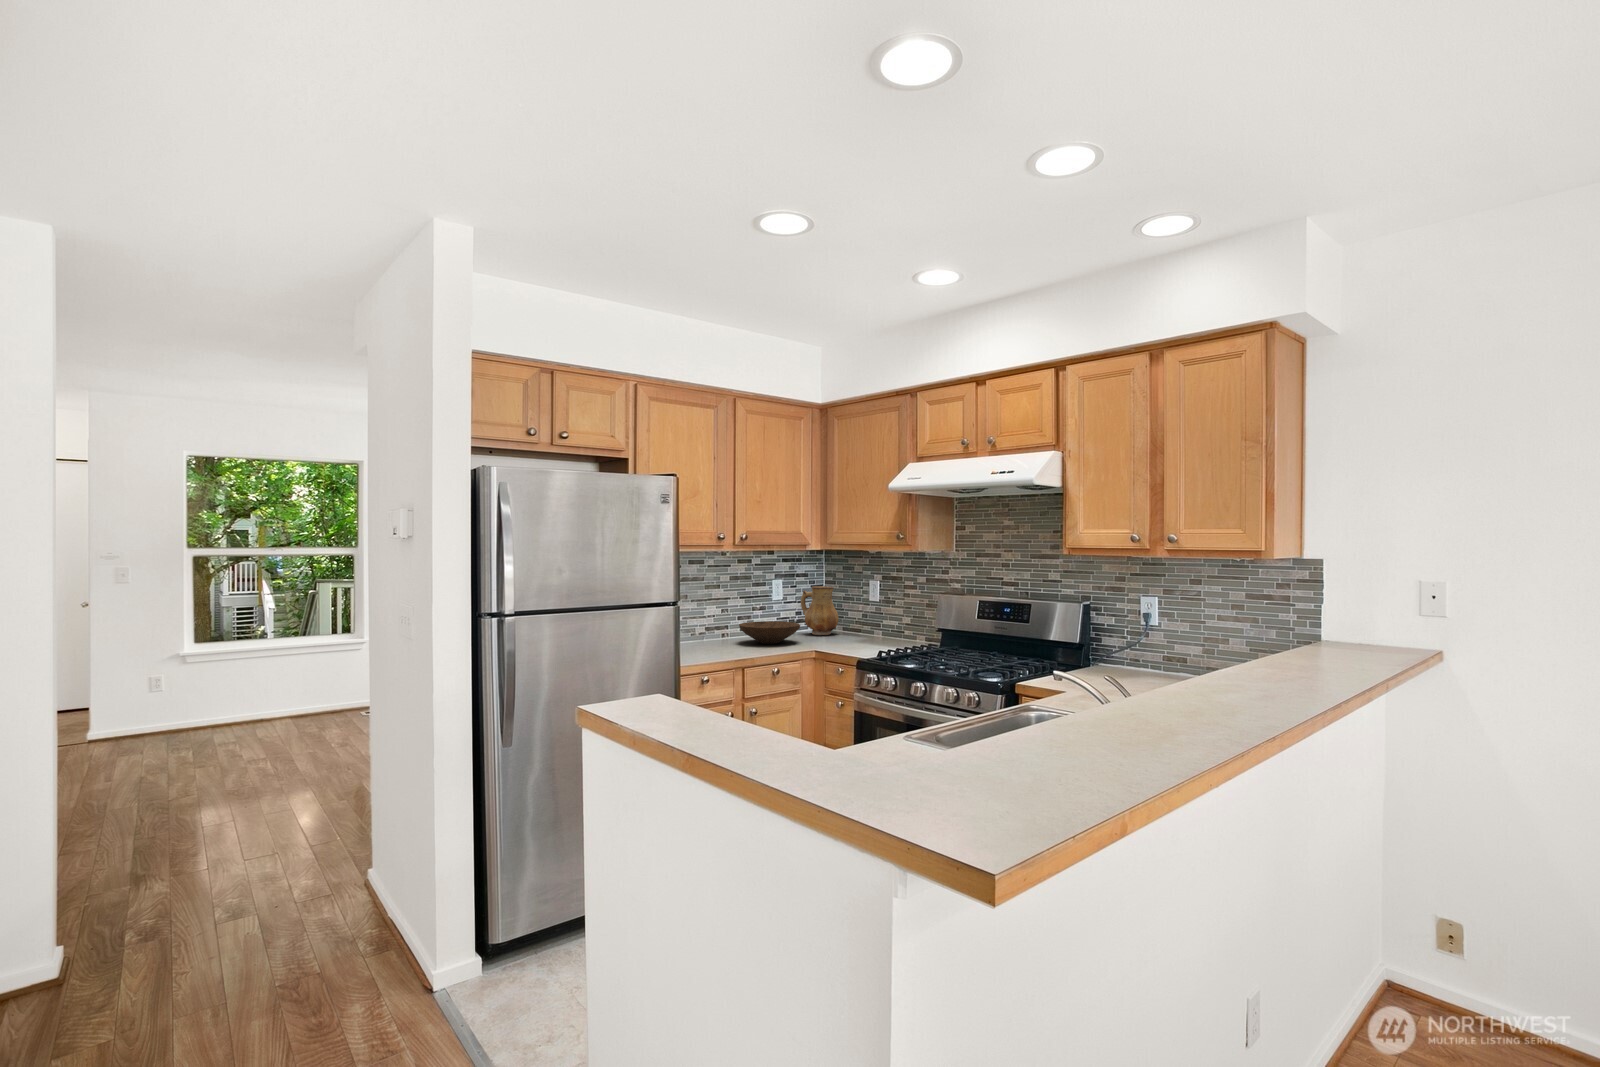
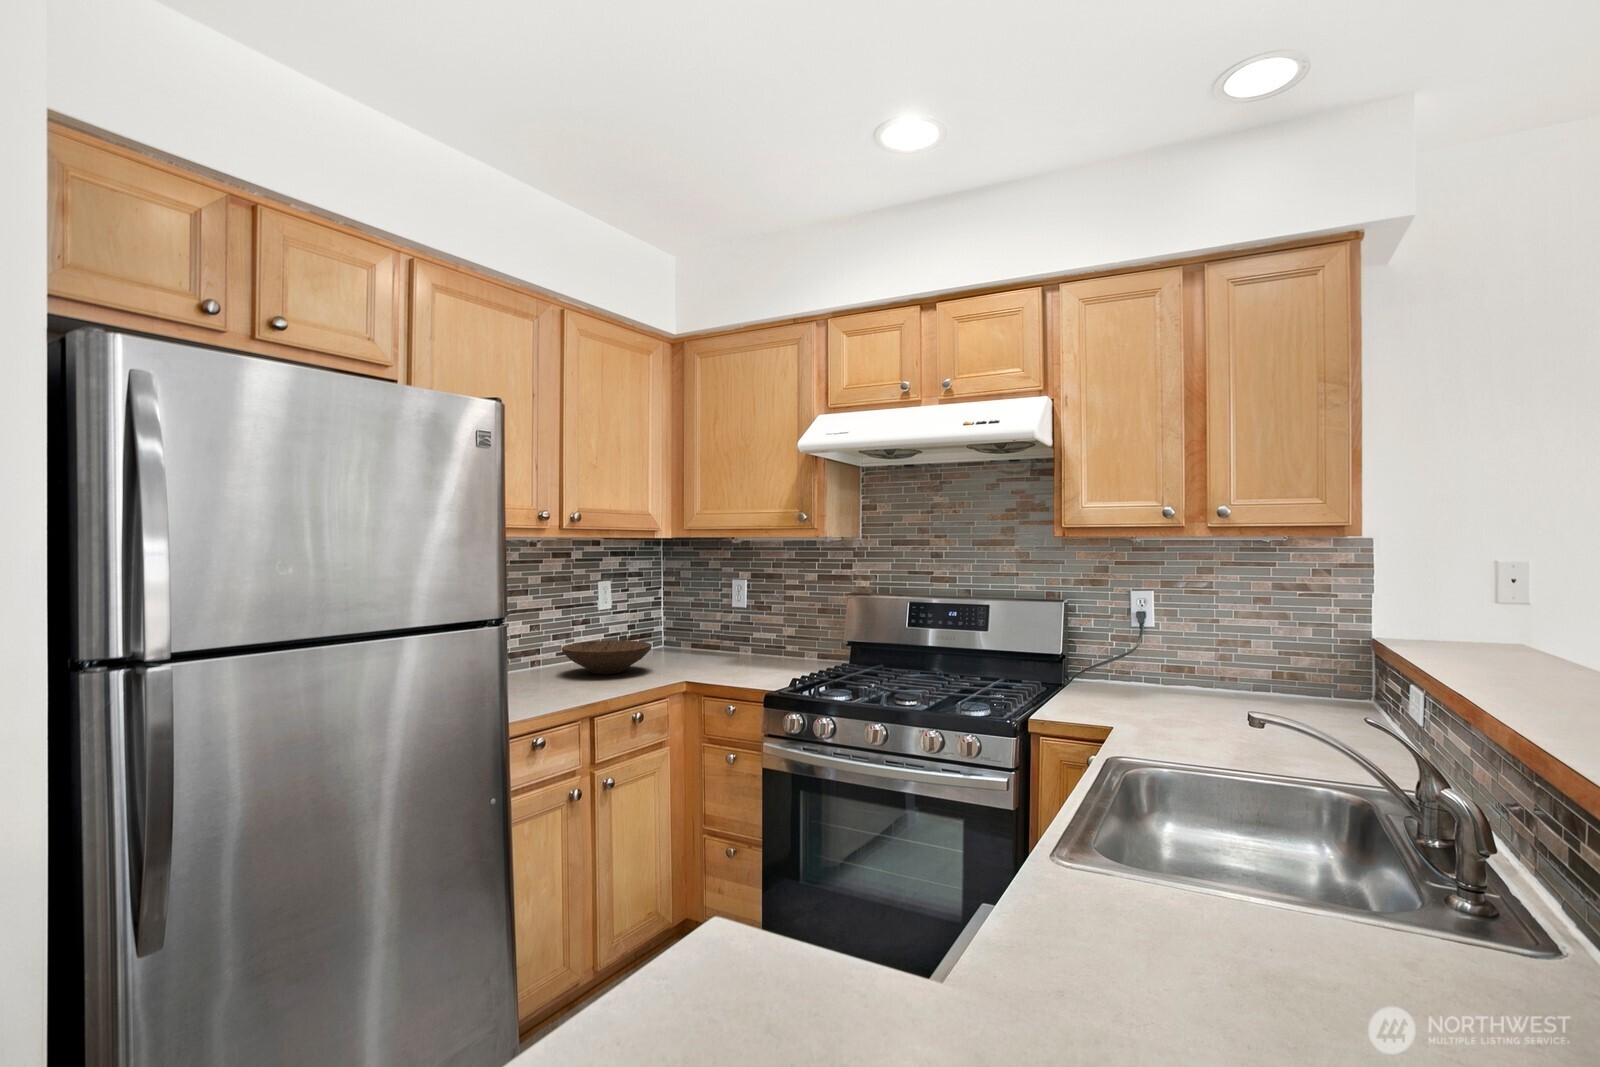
ceramic pitcher: present [801,586,838,635] -> none [637,589,690,656]

